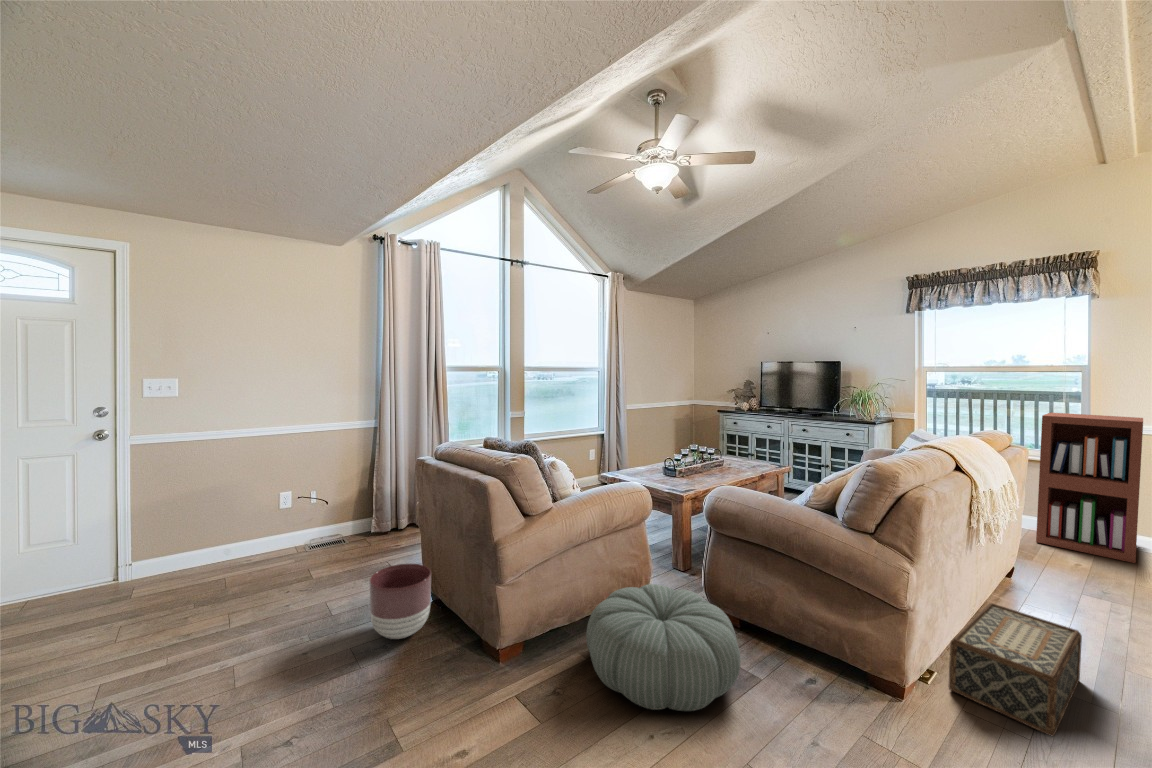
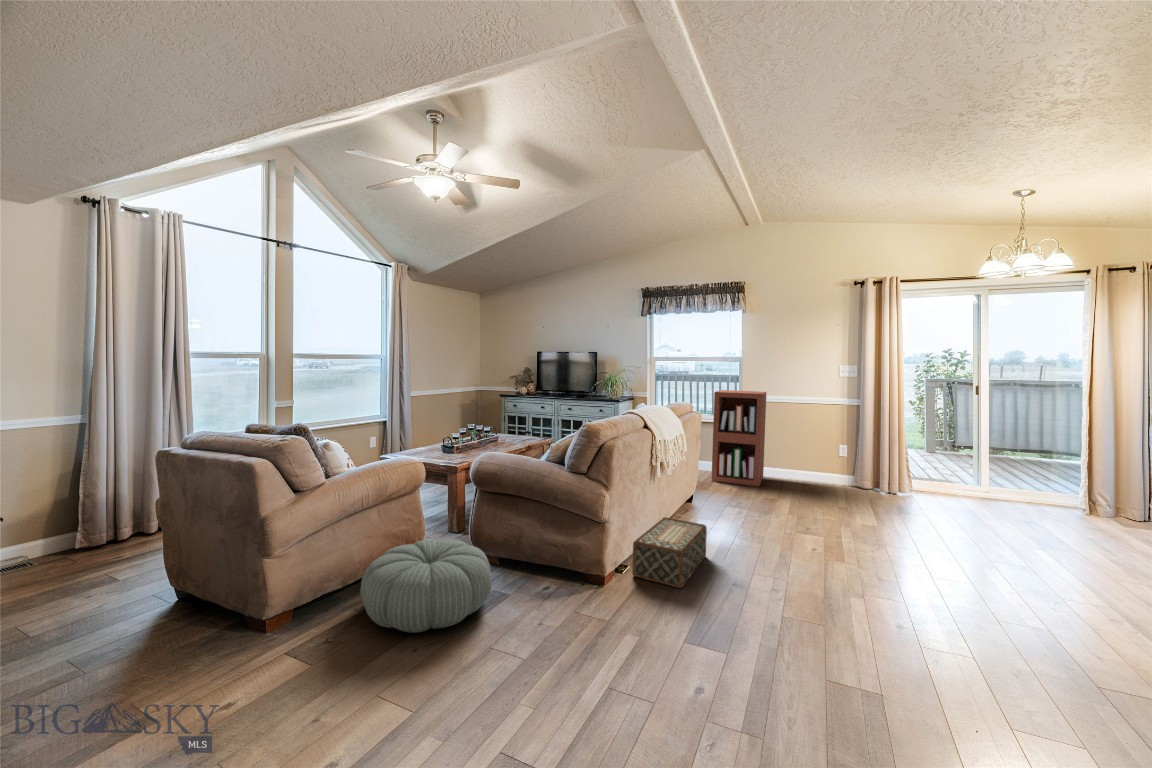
planter: present [370,564,431,639] -> none [103,559,185,638]

